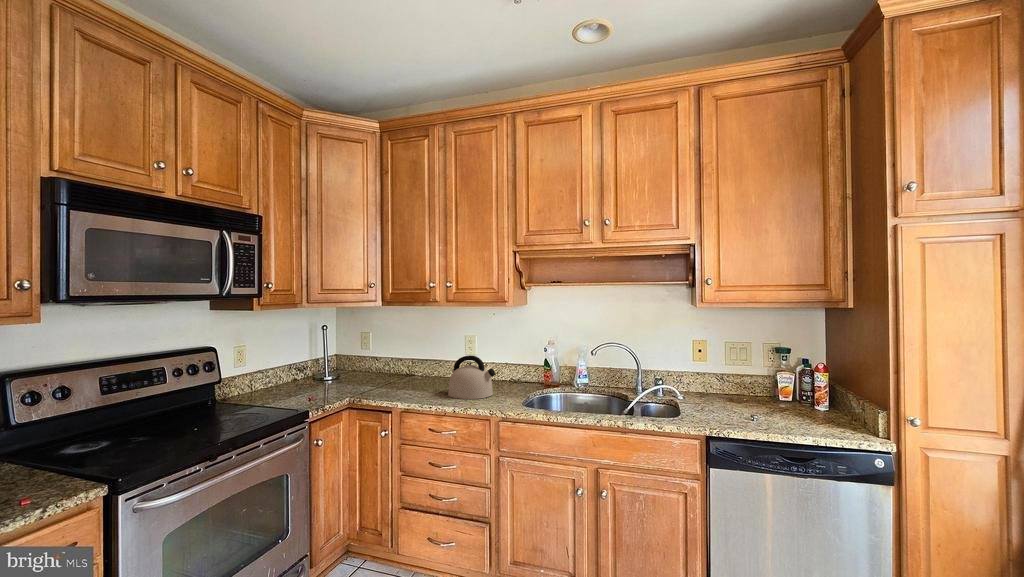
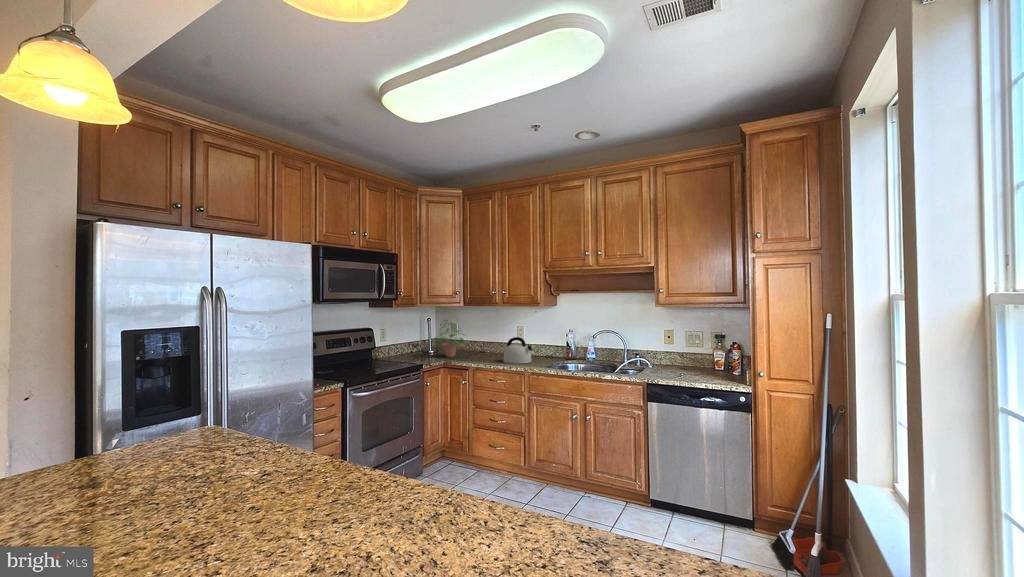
potted plant: none [326,328,391,388] -> present [433,320,465,357]

